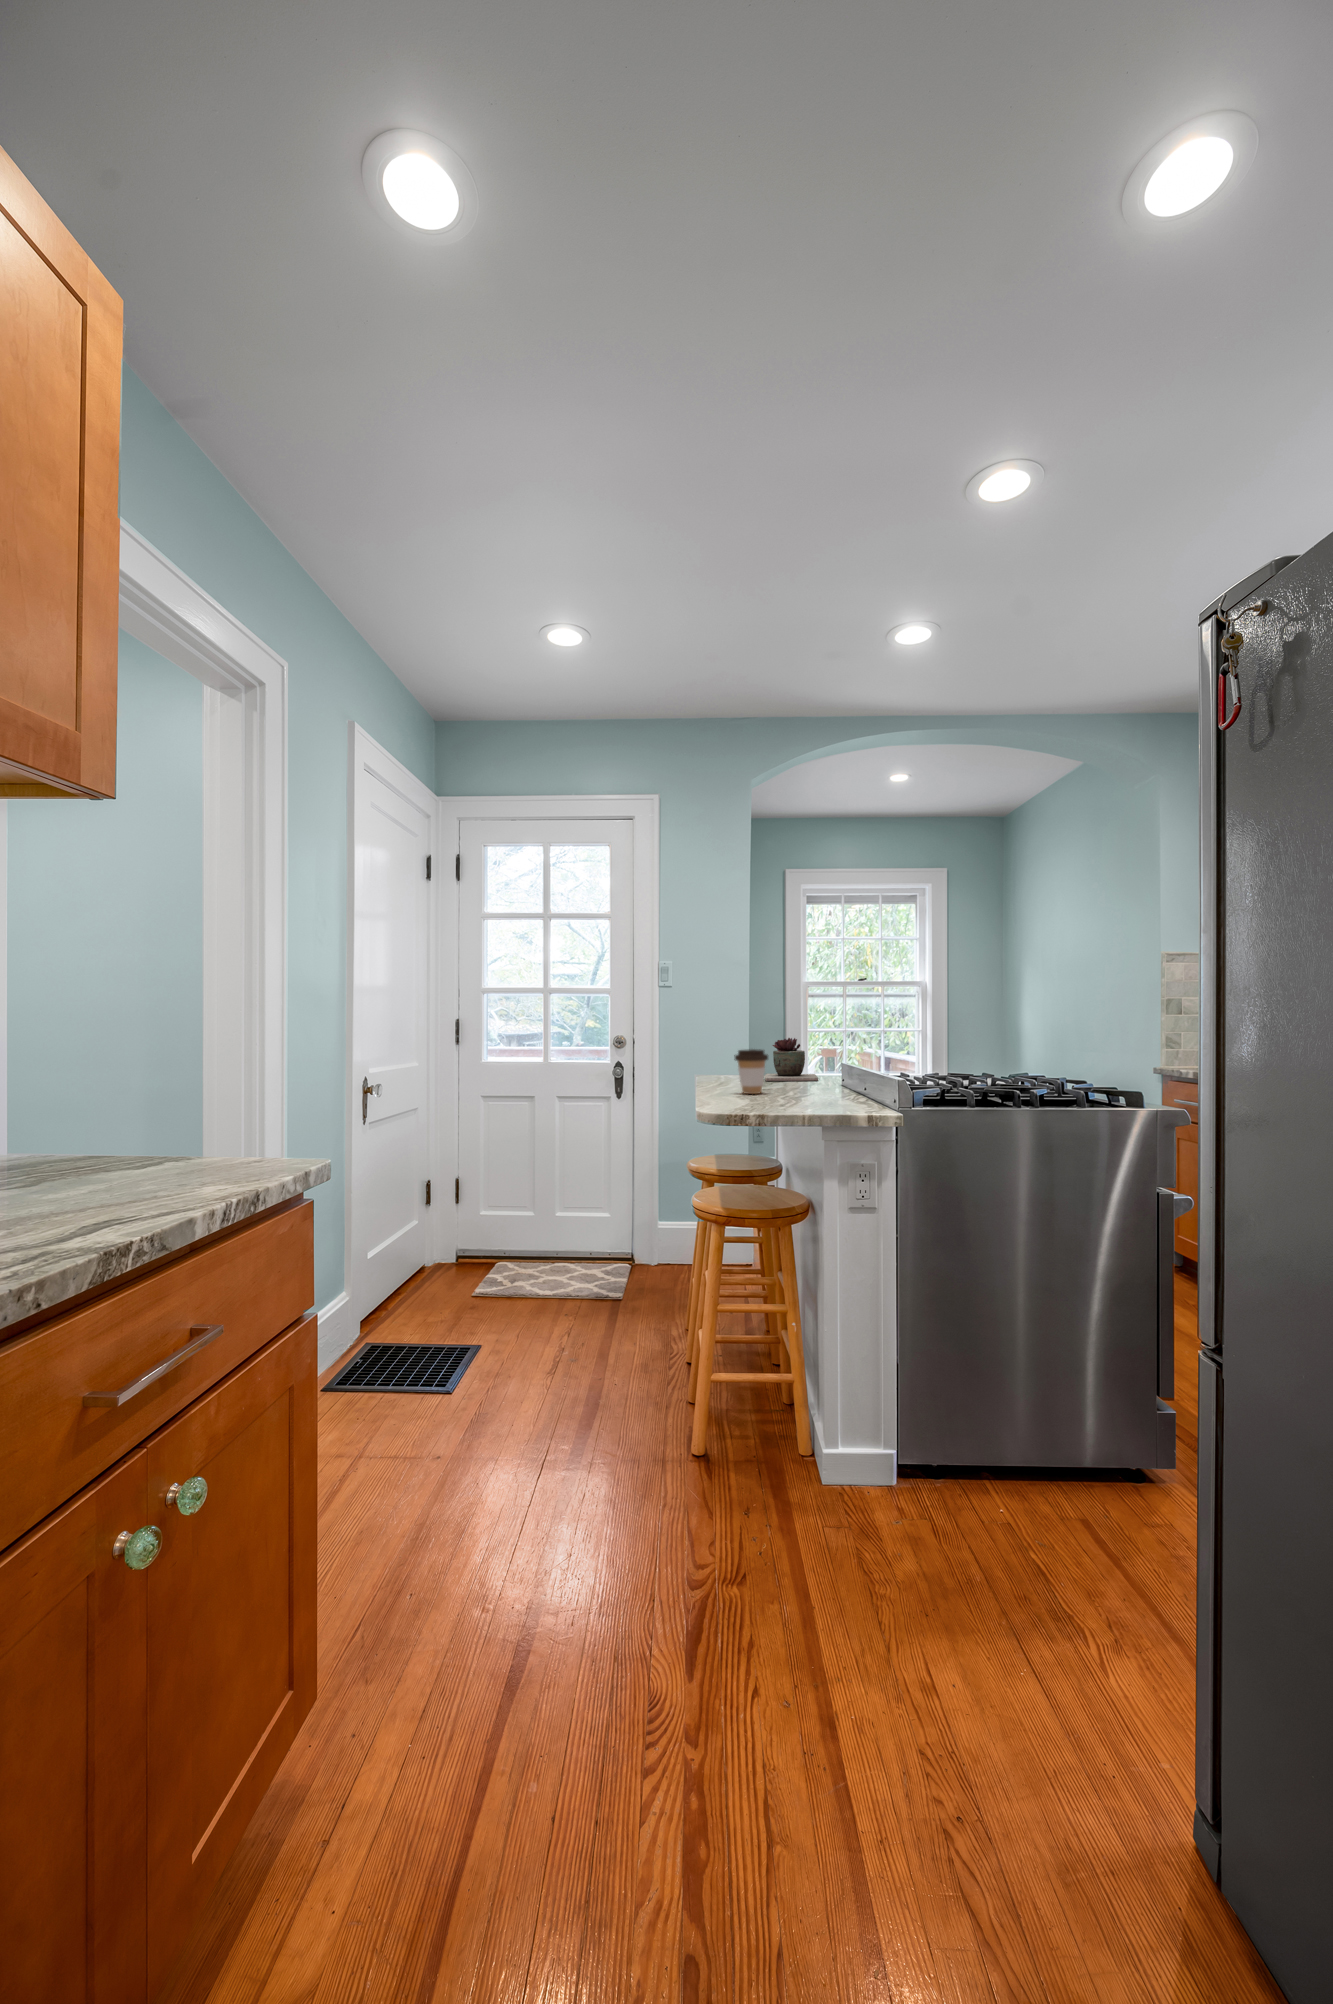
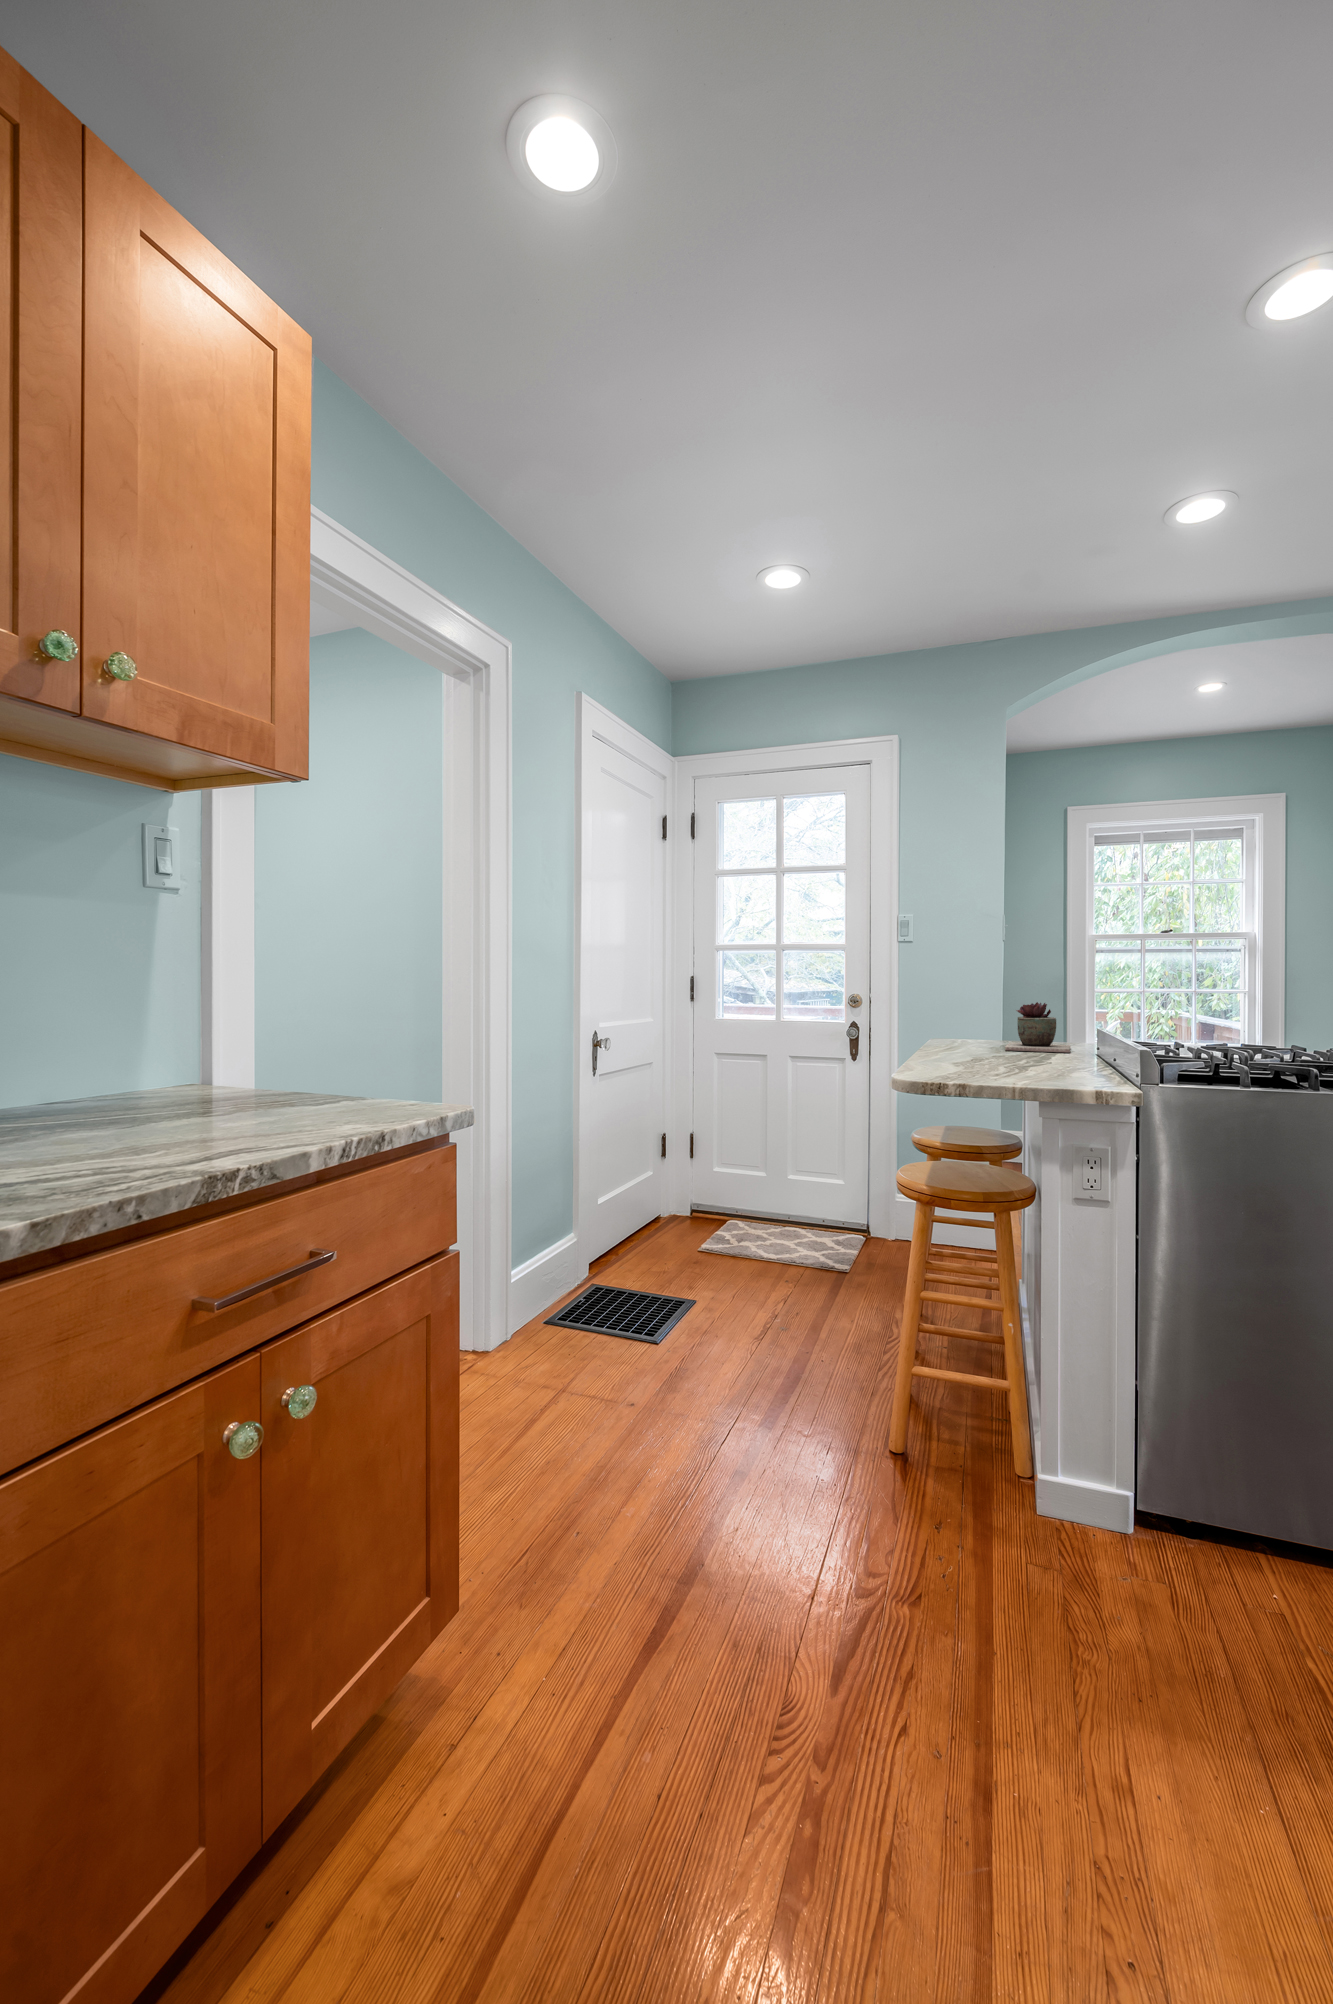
coffee cup: present [734,1049,768,1094] -> none [956,1014,997,1064]

